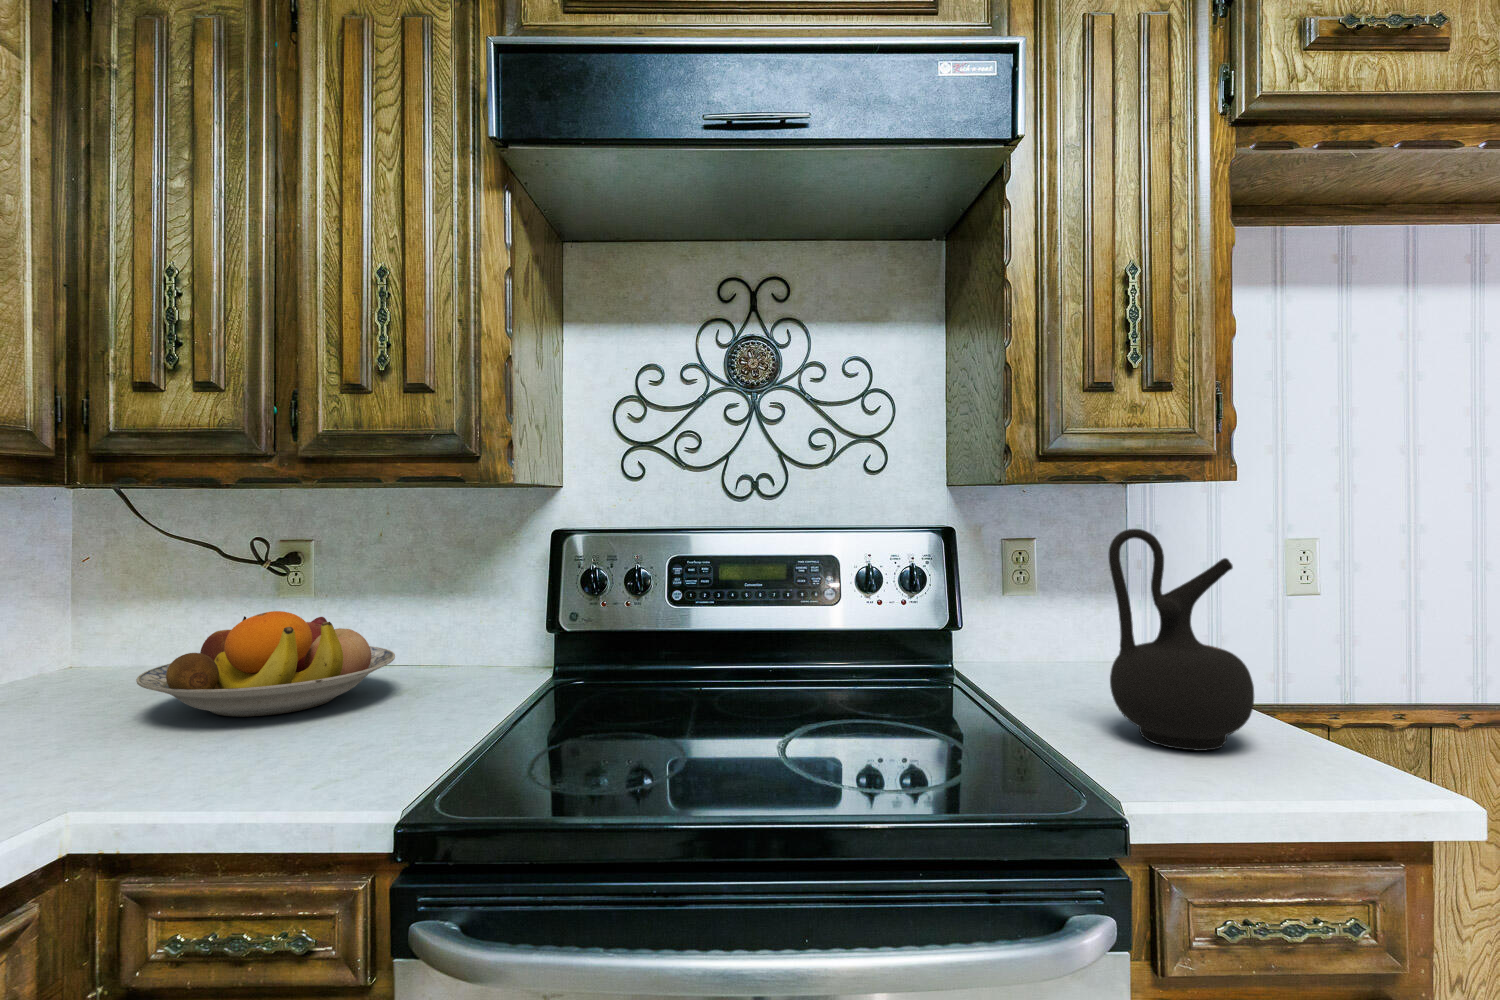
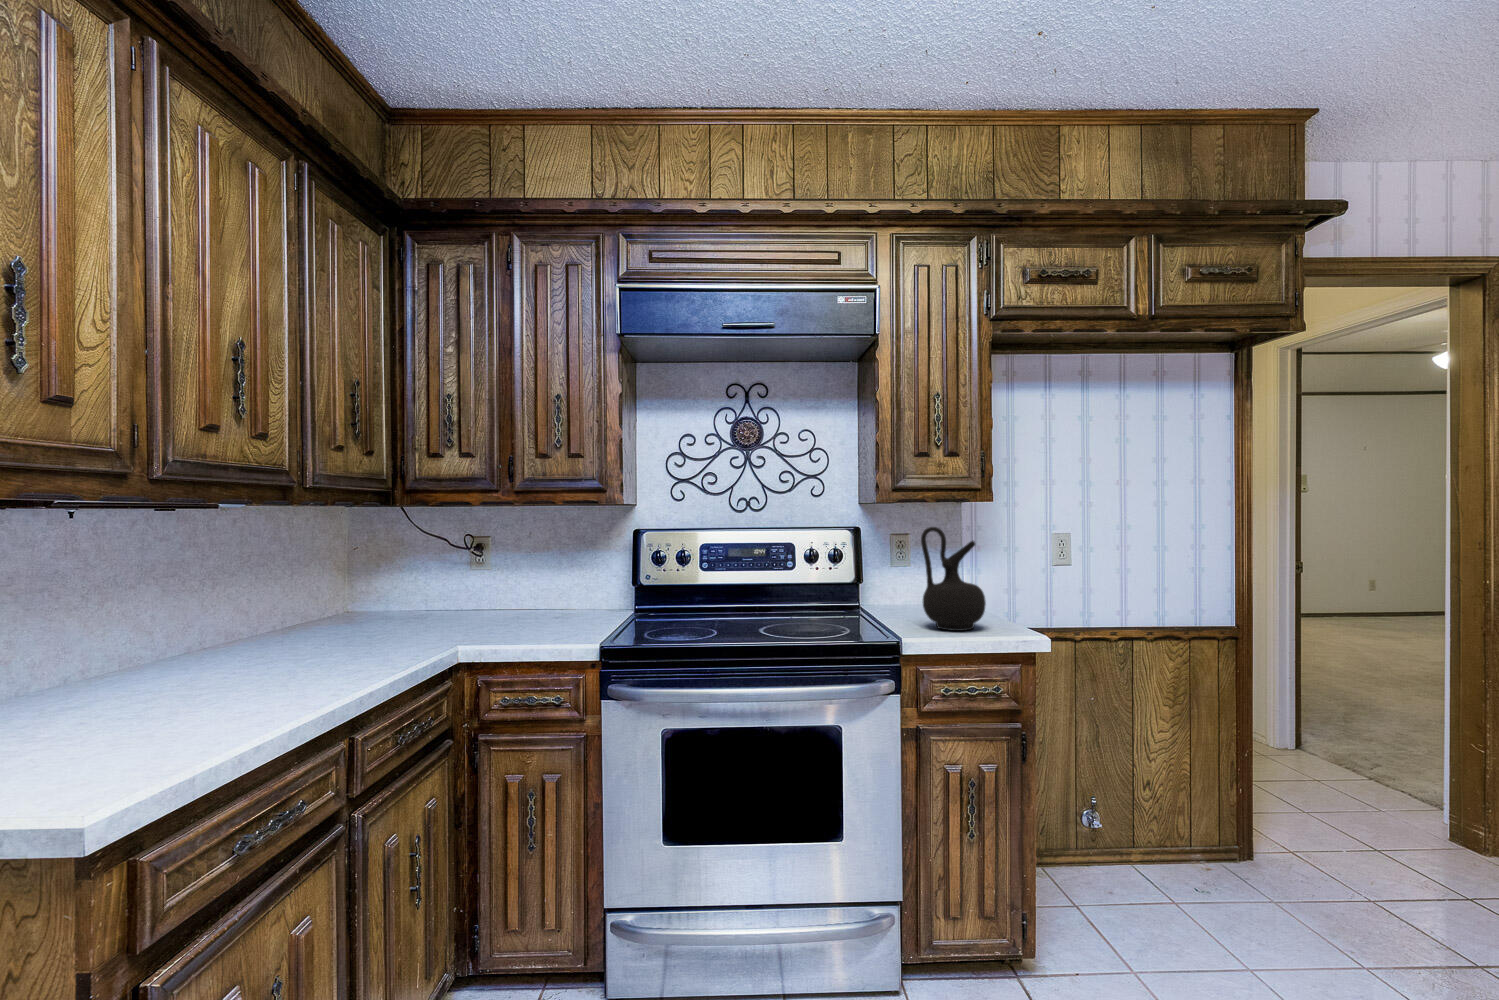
fruit bowl: present [136,611,395,717] -> none [431,572,554,625]

